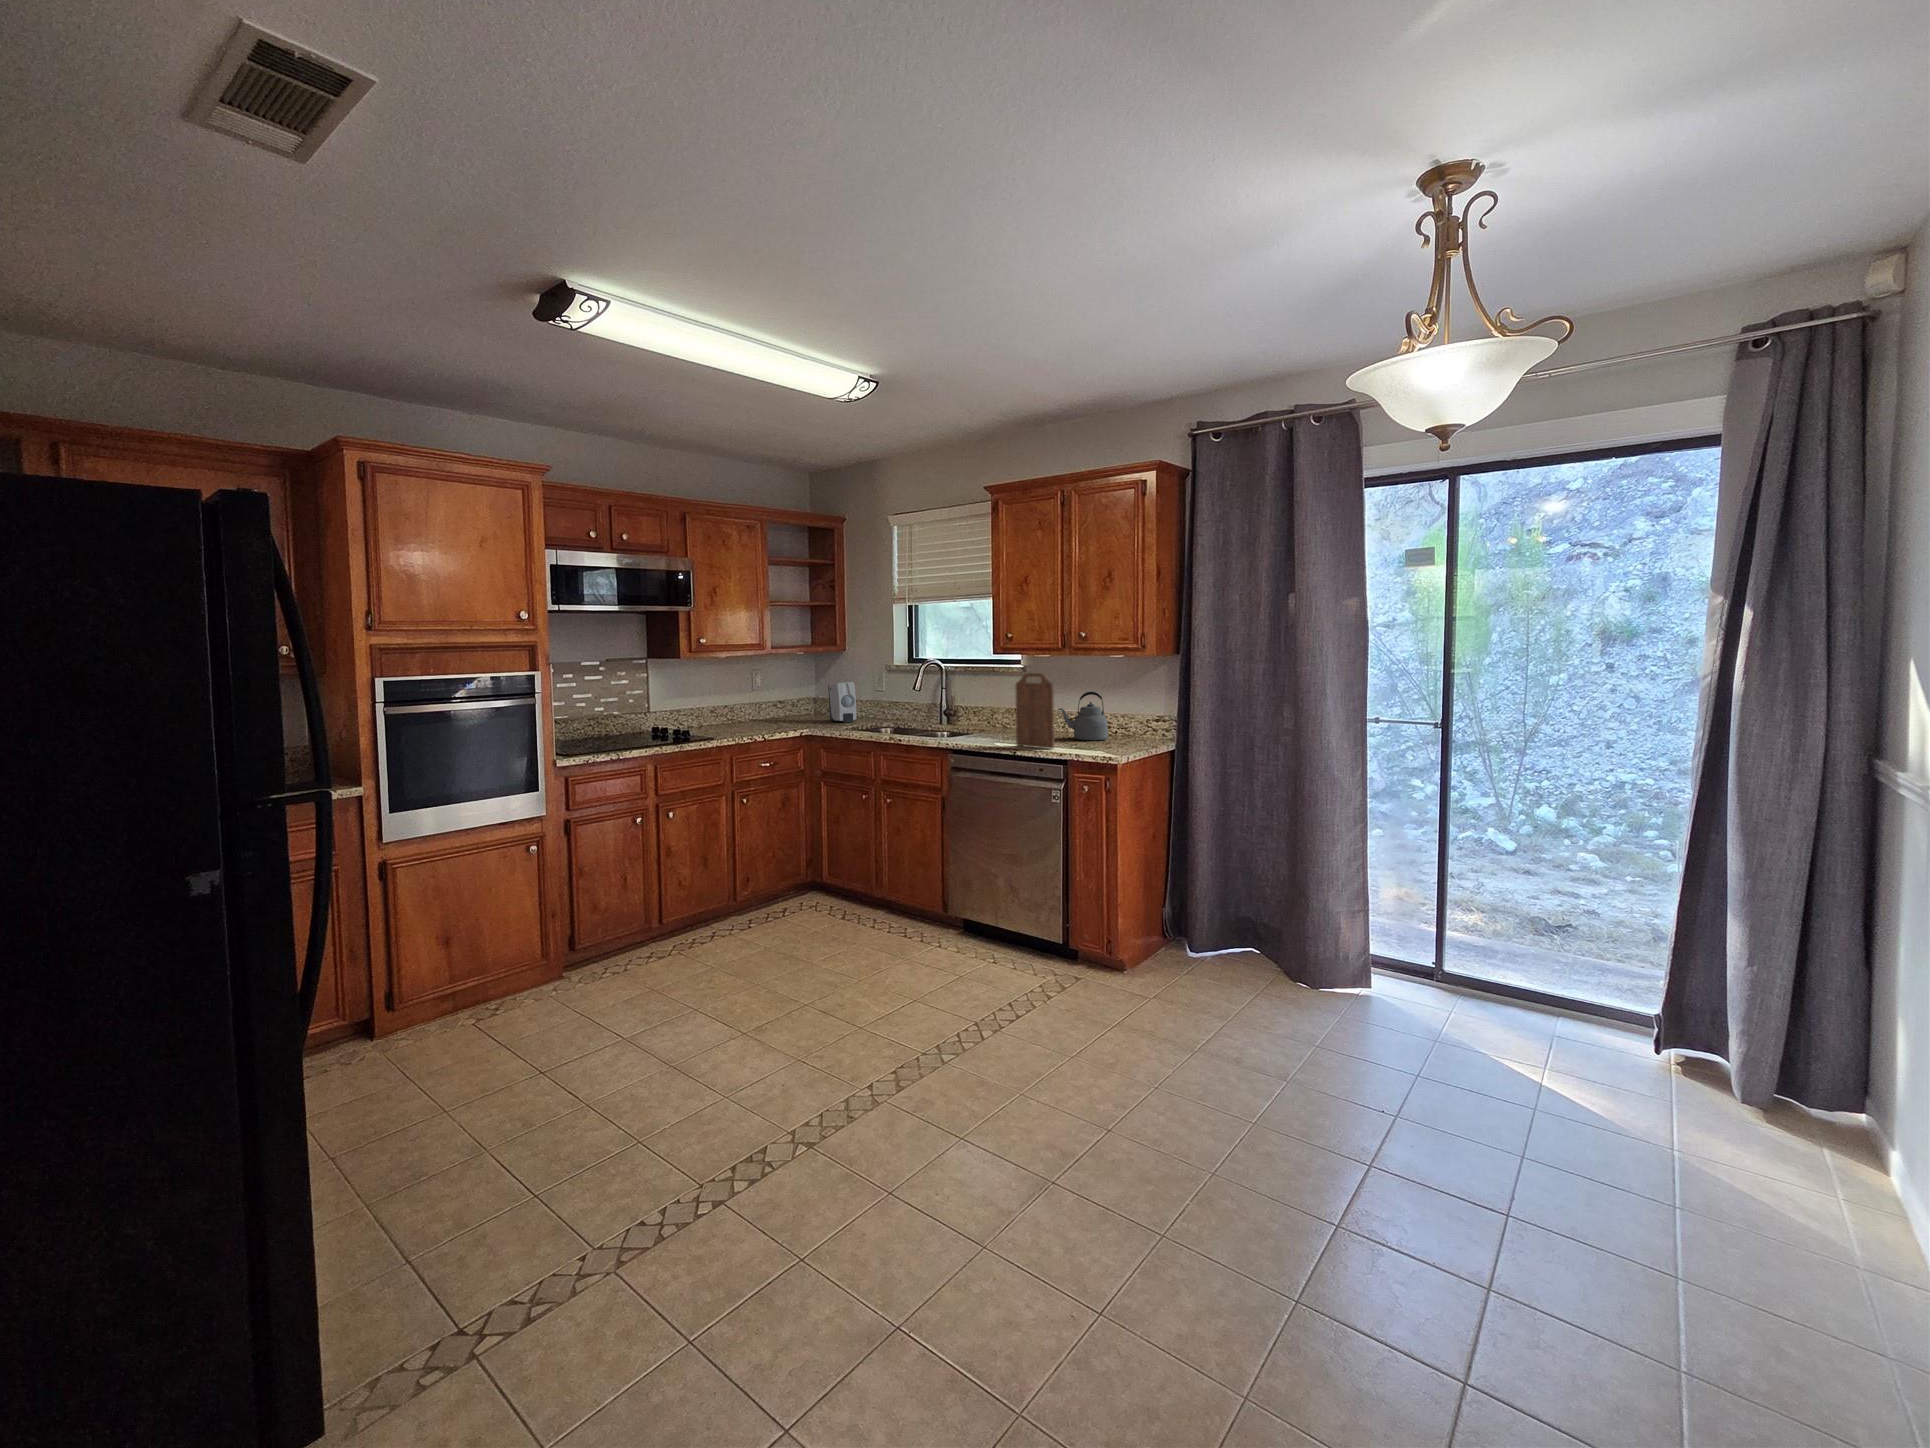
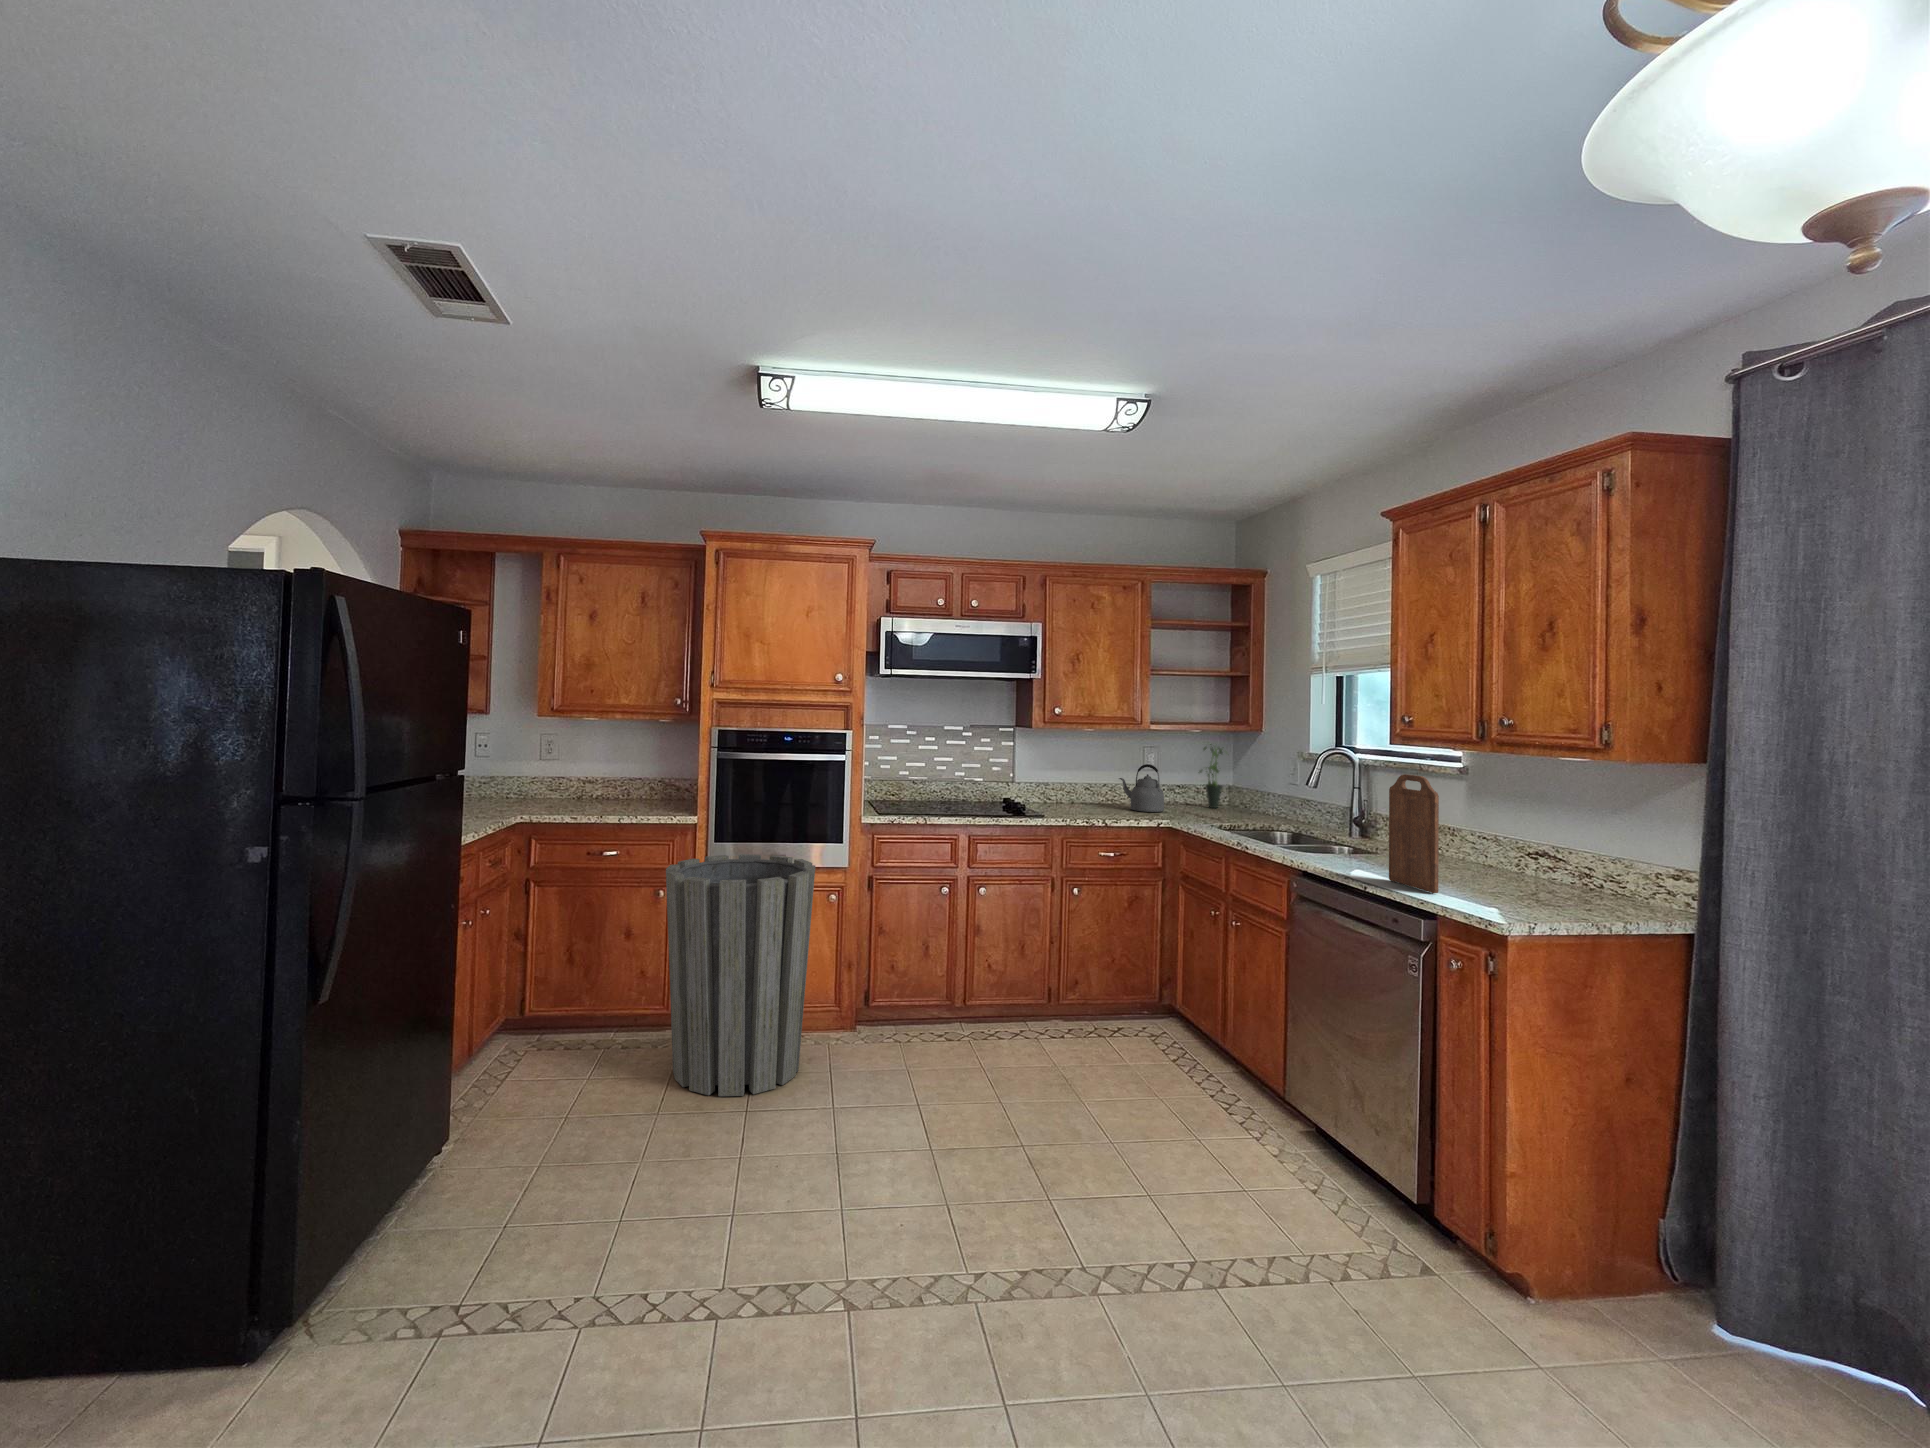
potted plant: none [798,666,821,719] -> present [1200,744,1222,808]
soap dispenser: present [828,682,856,723] -> none [1229,767,1258,818]
kettle: present [1058,692,1108,740] -> present [1119,764,1164,812]
trash can: none [375,810,561,1078] -> present [666,854,815,1096]

